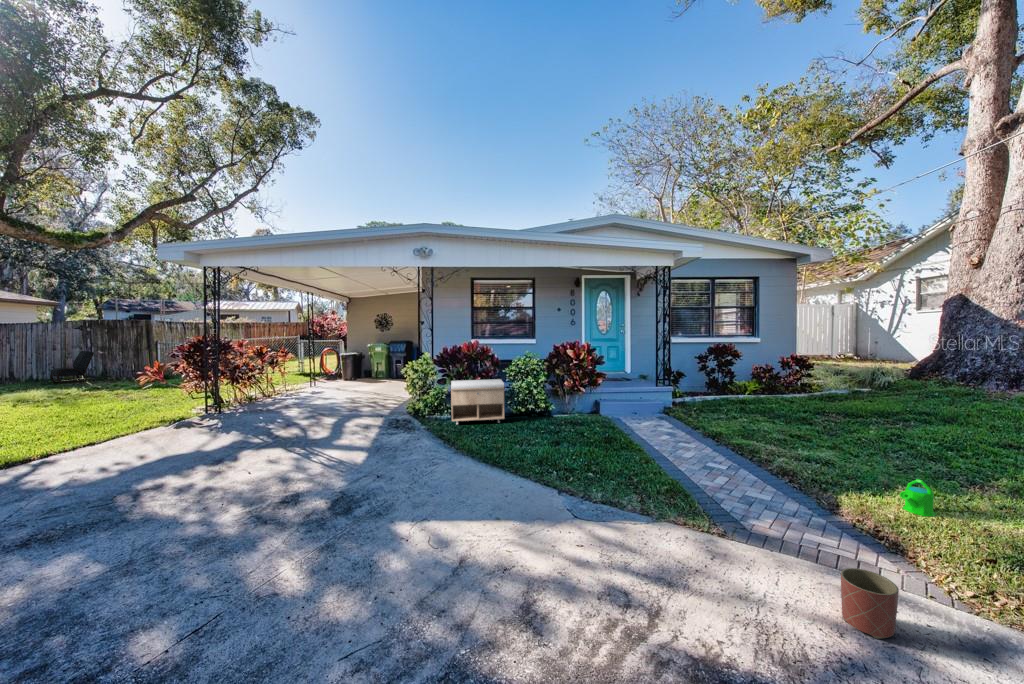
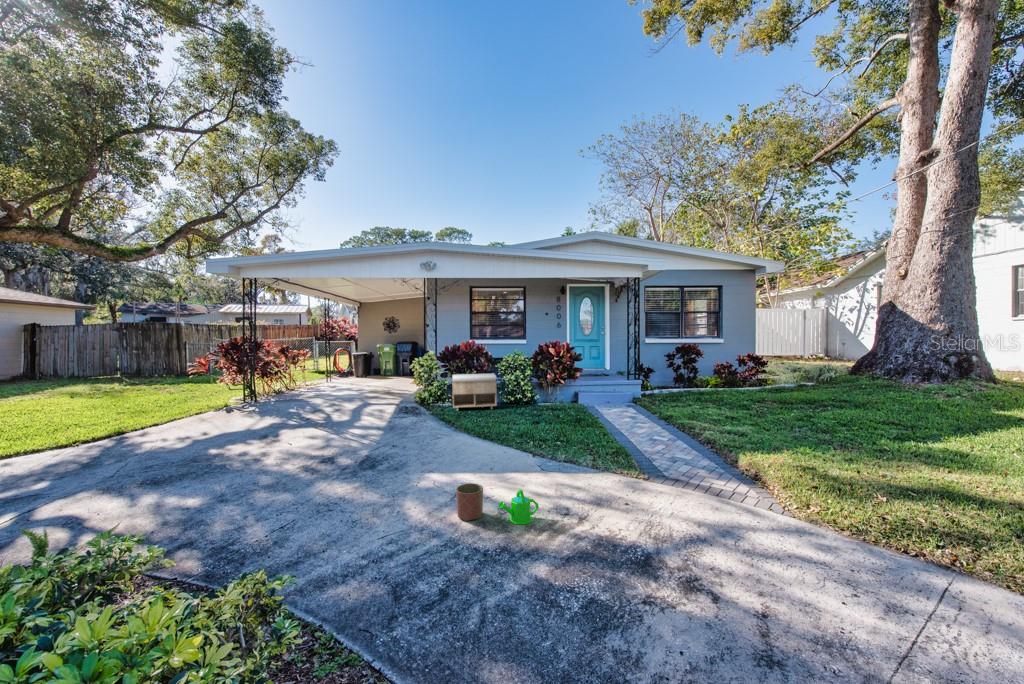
lounge chair: present [50,351,94,383] -> none [91,351,130,380]
watering can: present [900,479,936,516] -> present [498,489,538,524]
planter: present [841,568,899,639] -> present [456,483,483,521]

